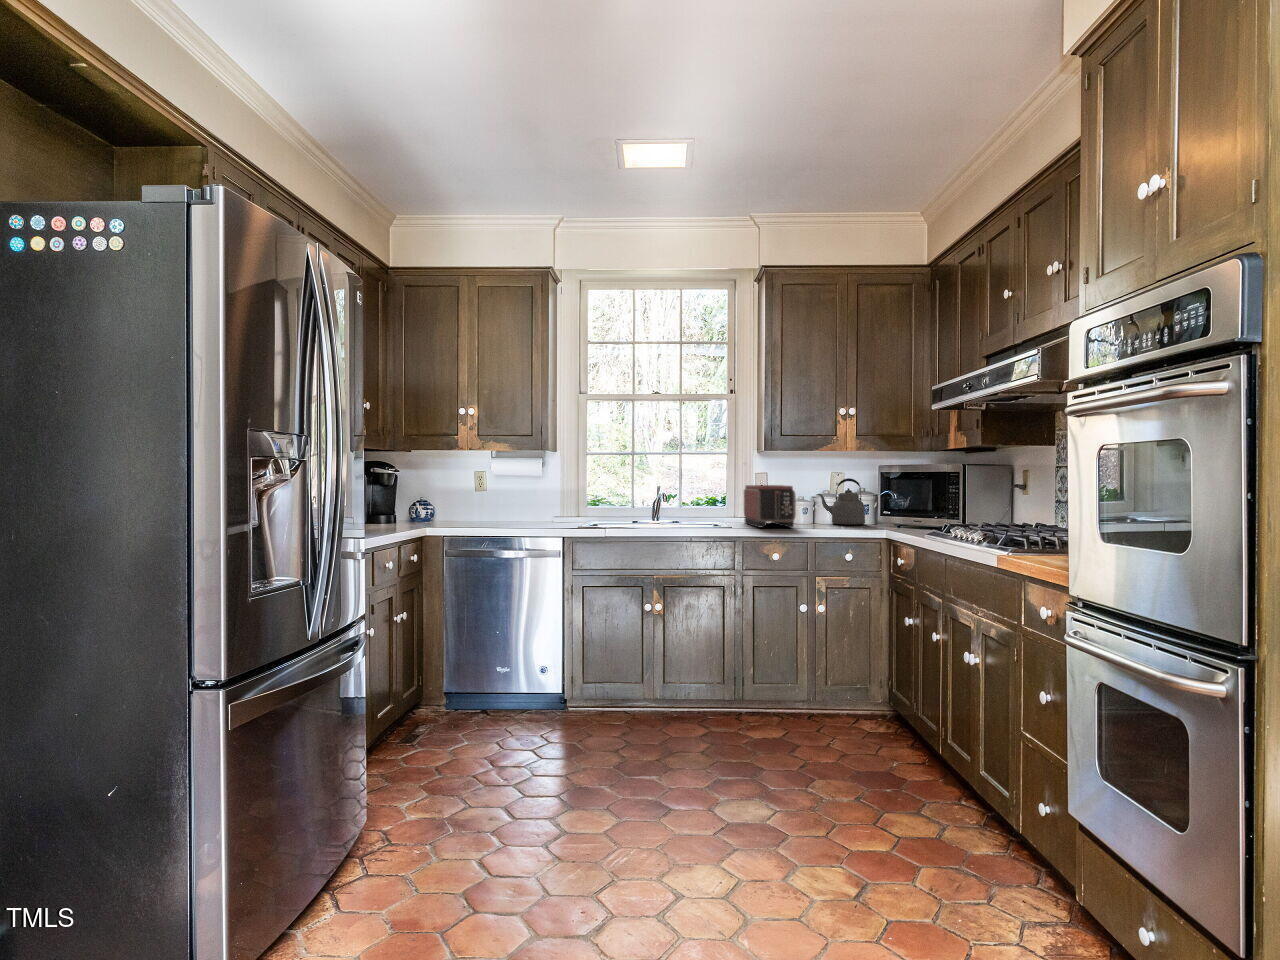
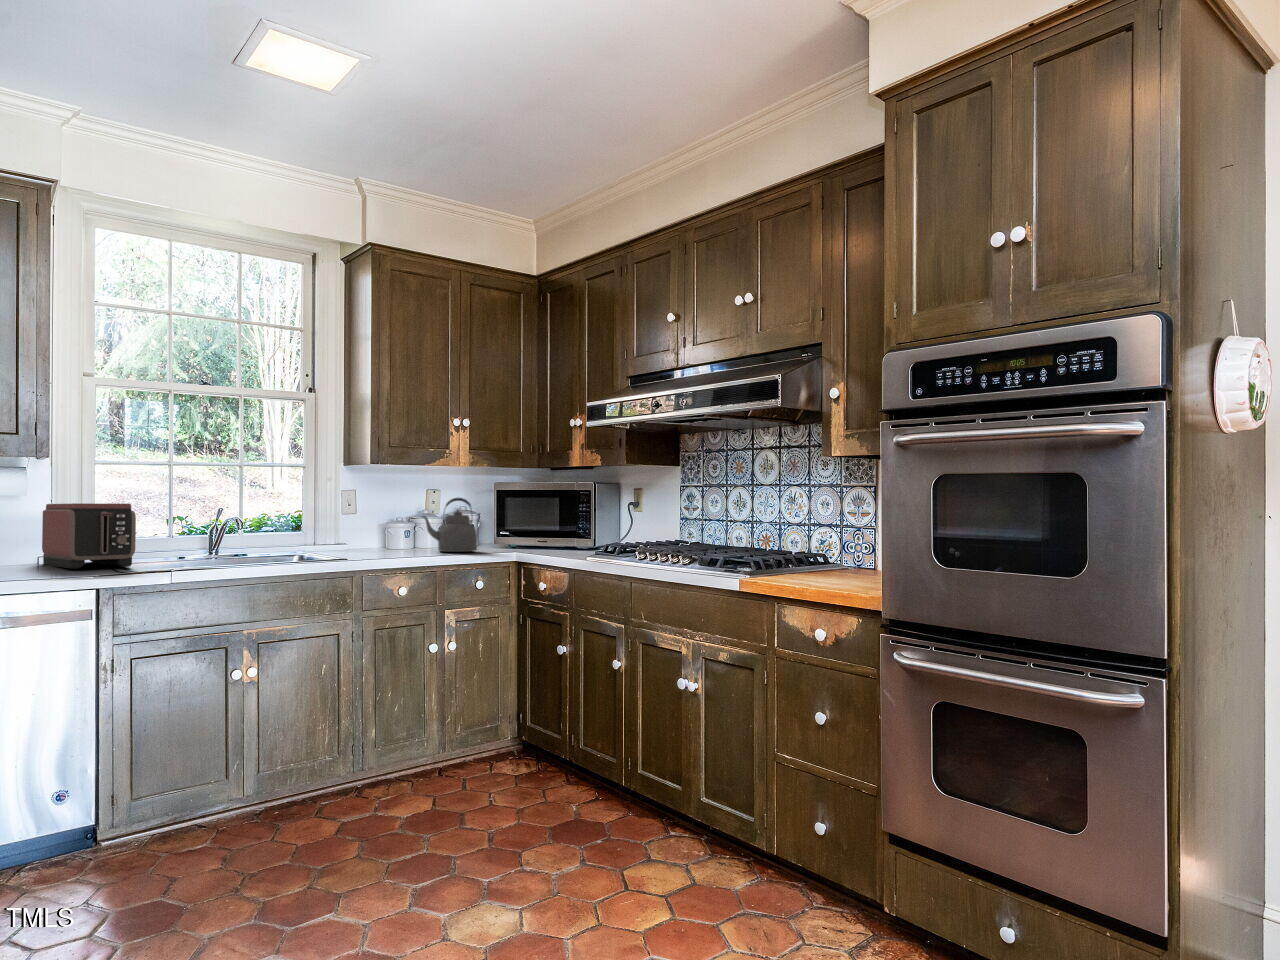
toaster: present [744,485,796,527] -> present [42,503,136,569]

